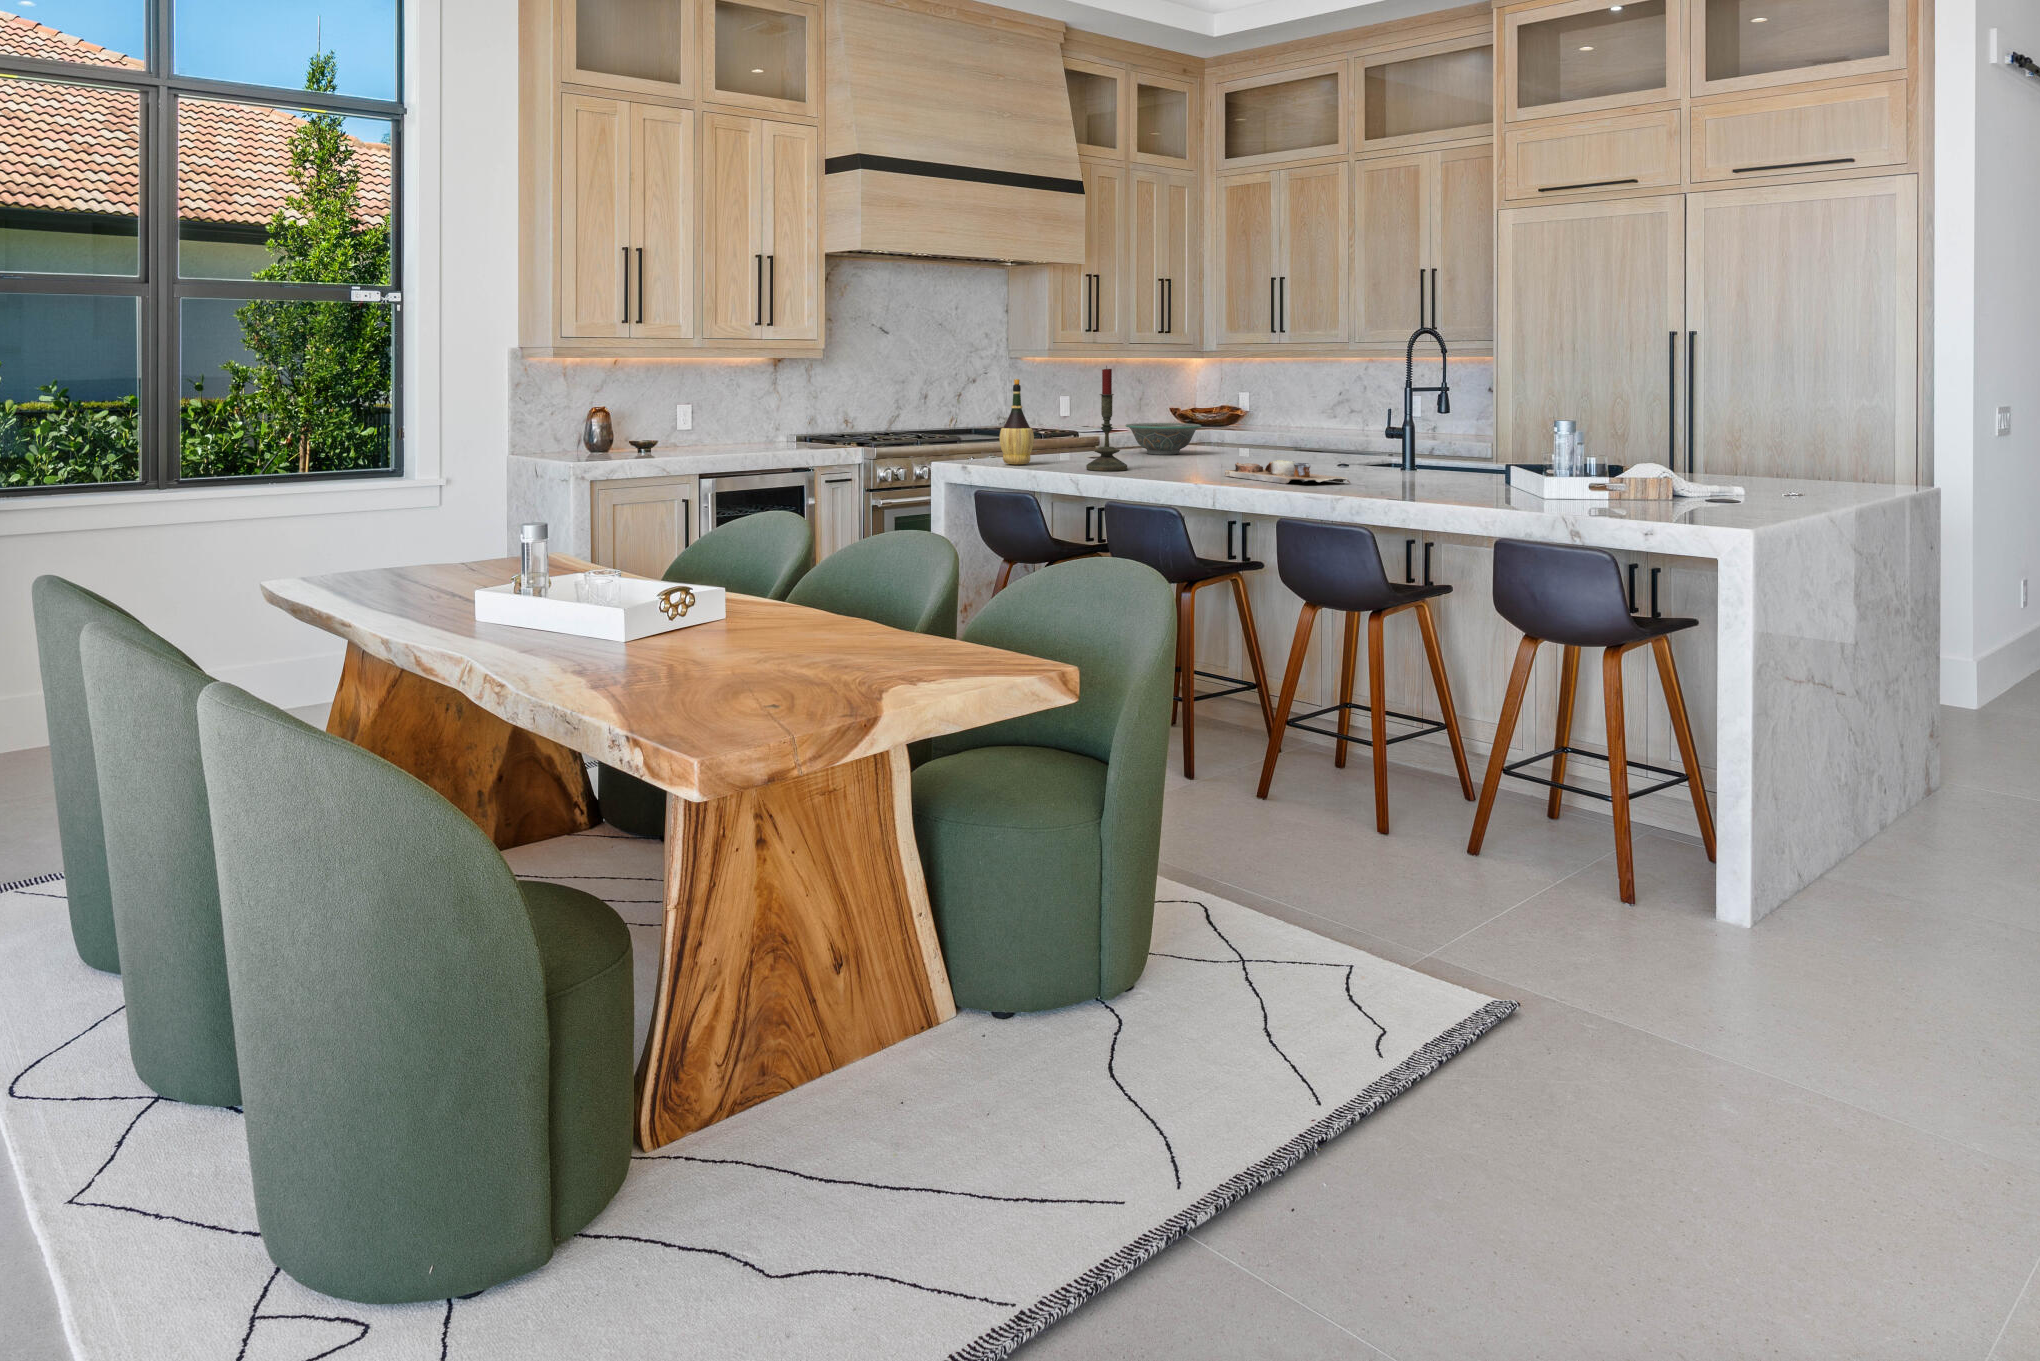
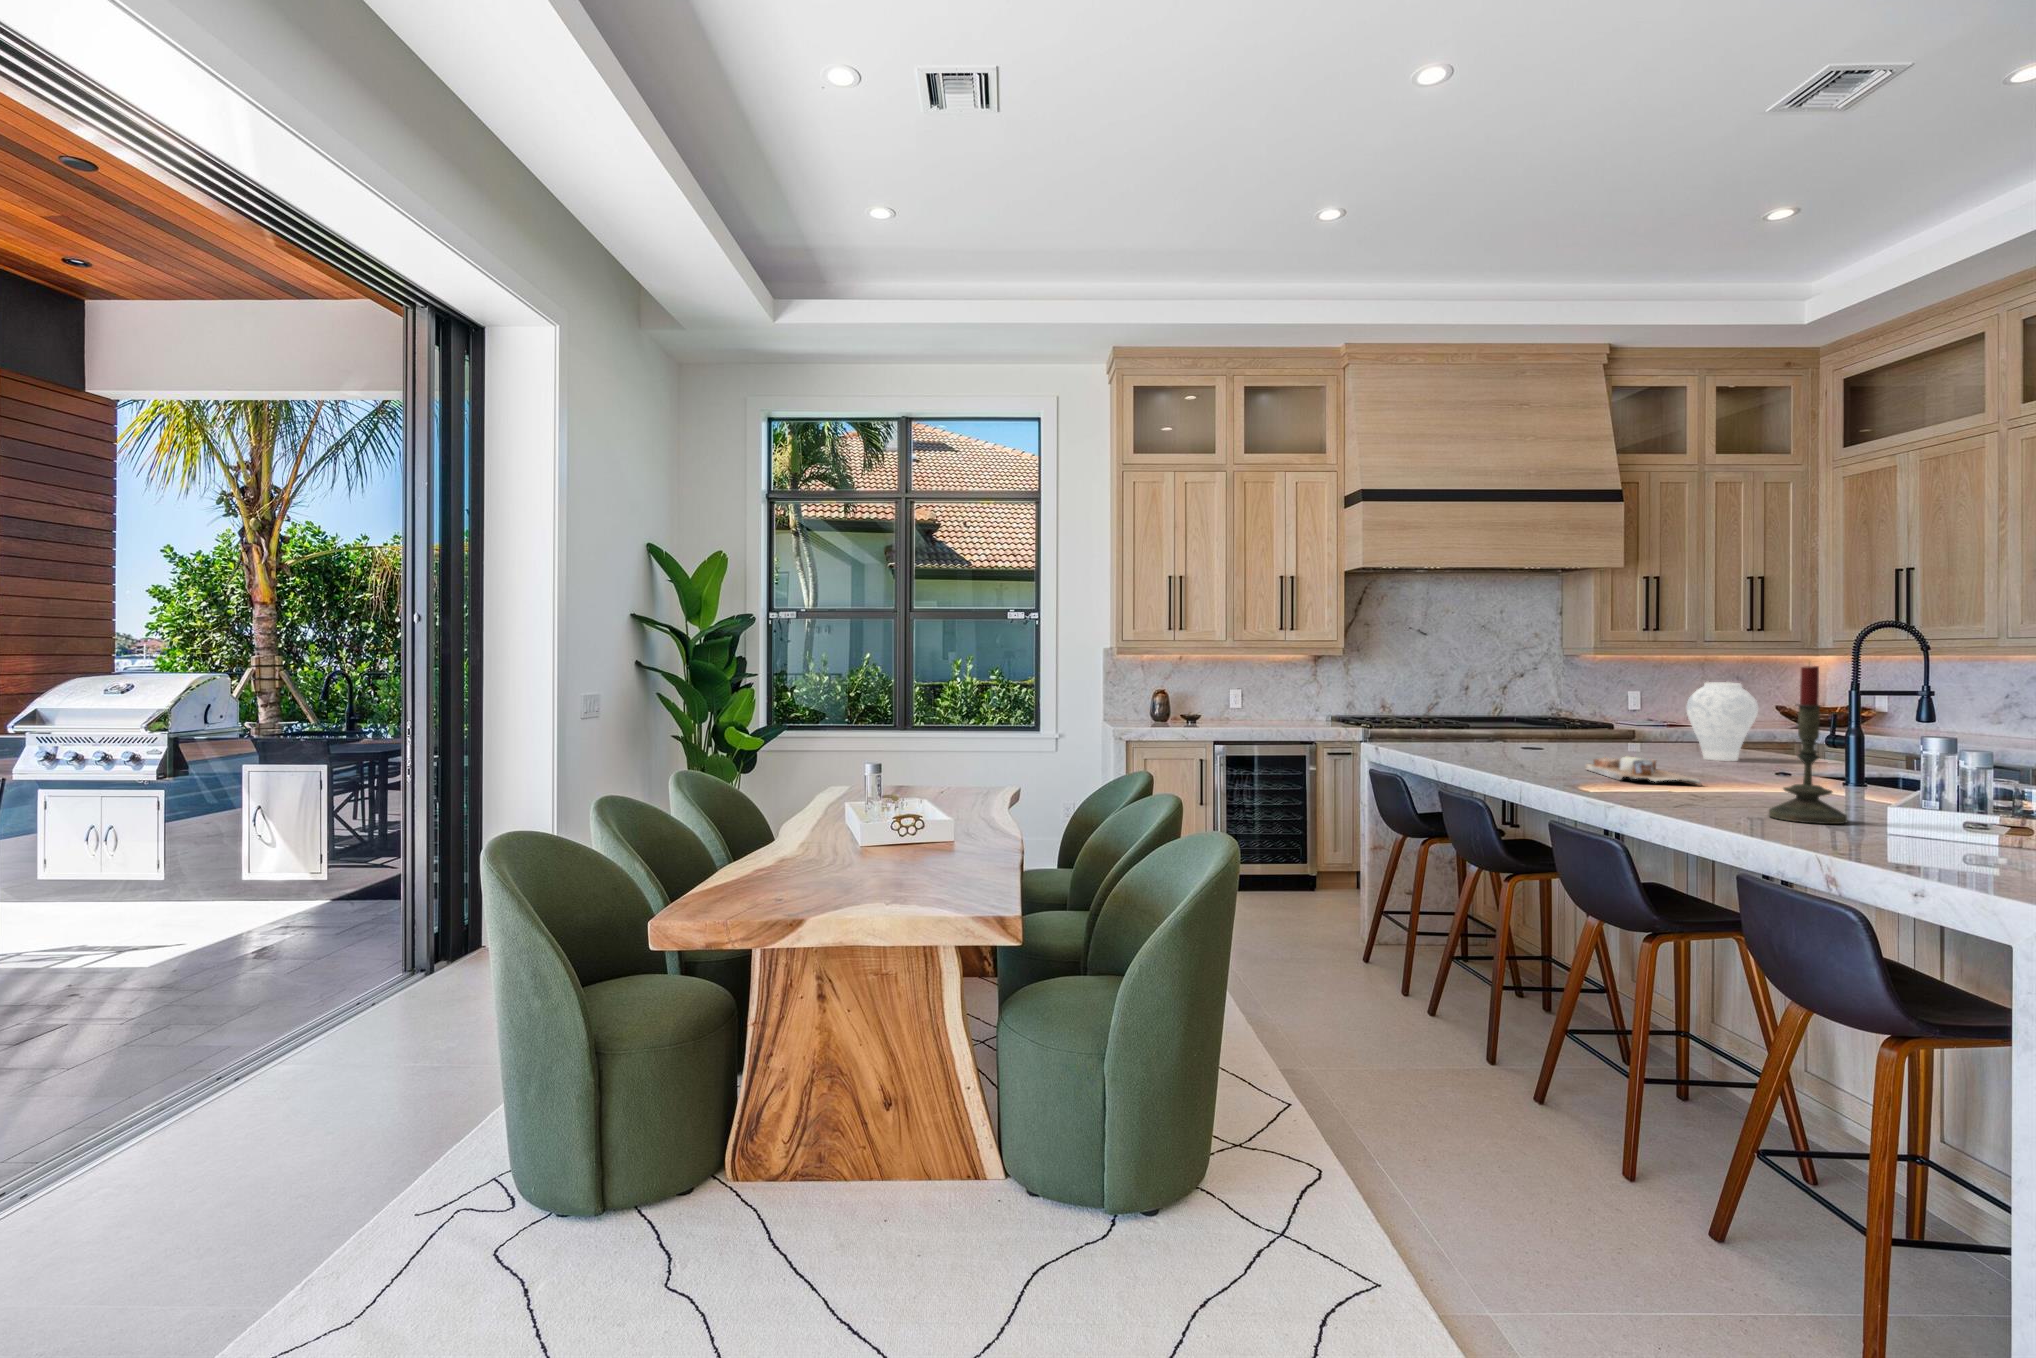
candle: present [1086,366,1127,471] -> present [1769,666,1847,824]
wine bottle: present [1000,379,1034,464] -> none [1407,672,1440,747]
vase: none [1240,385,1298,461] -> present [1686,682,1758,761]
decorative bowl: present [1126,423,1201,455] -> none [1583,718,1669,749]

